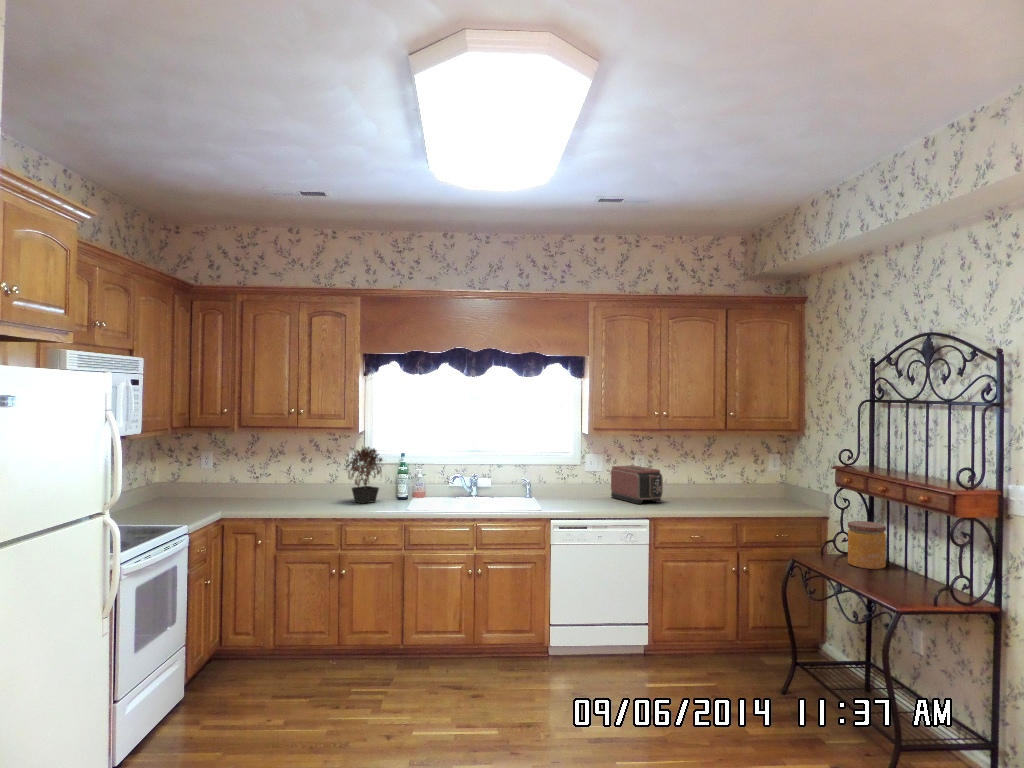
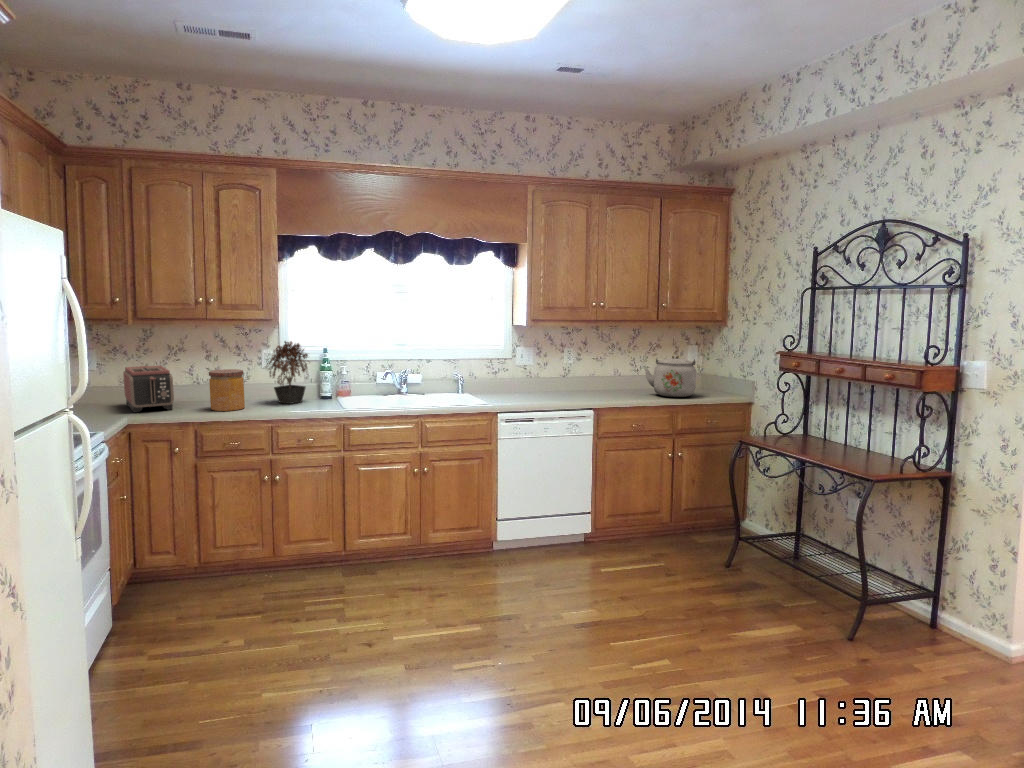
toaster: present [611,465,663,504] -> present [123,366,174,412]
kettle: none [704,465,758,508] -> present [645,355,696,397]
jar: present [848,521,886,569] -> present [209,369,245,411]

